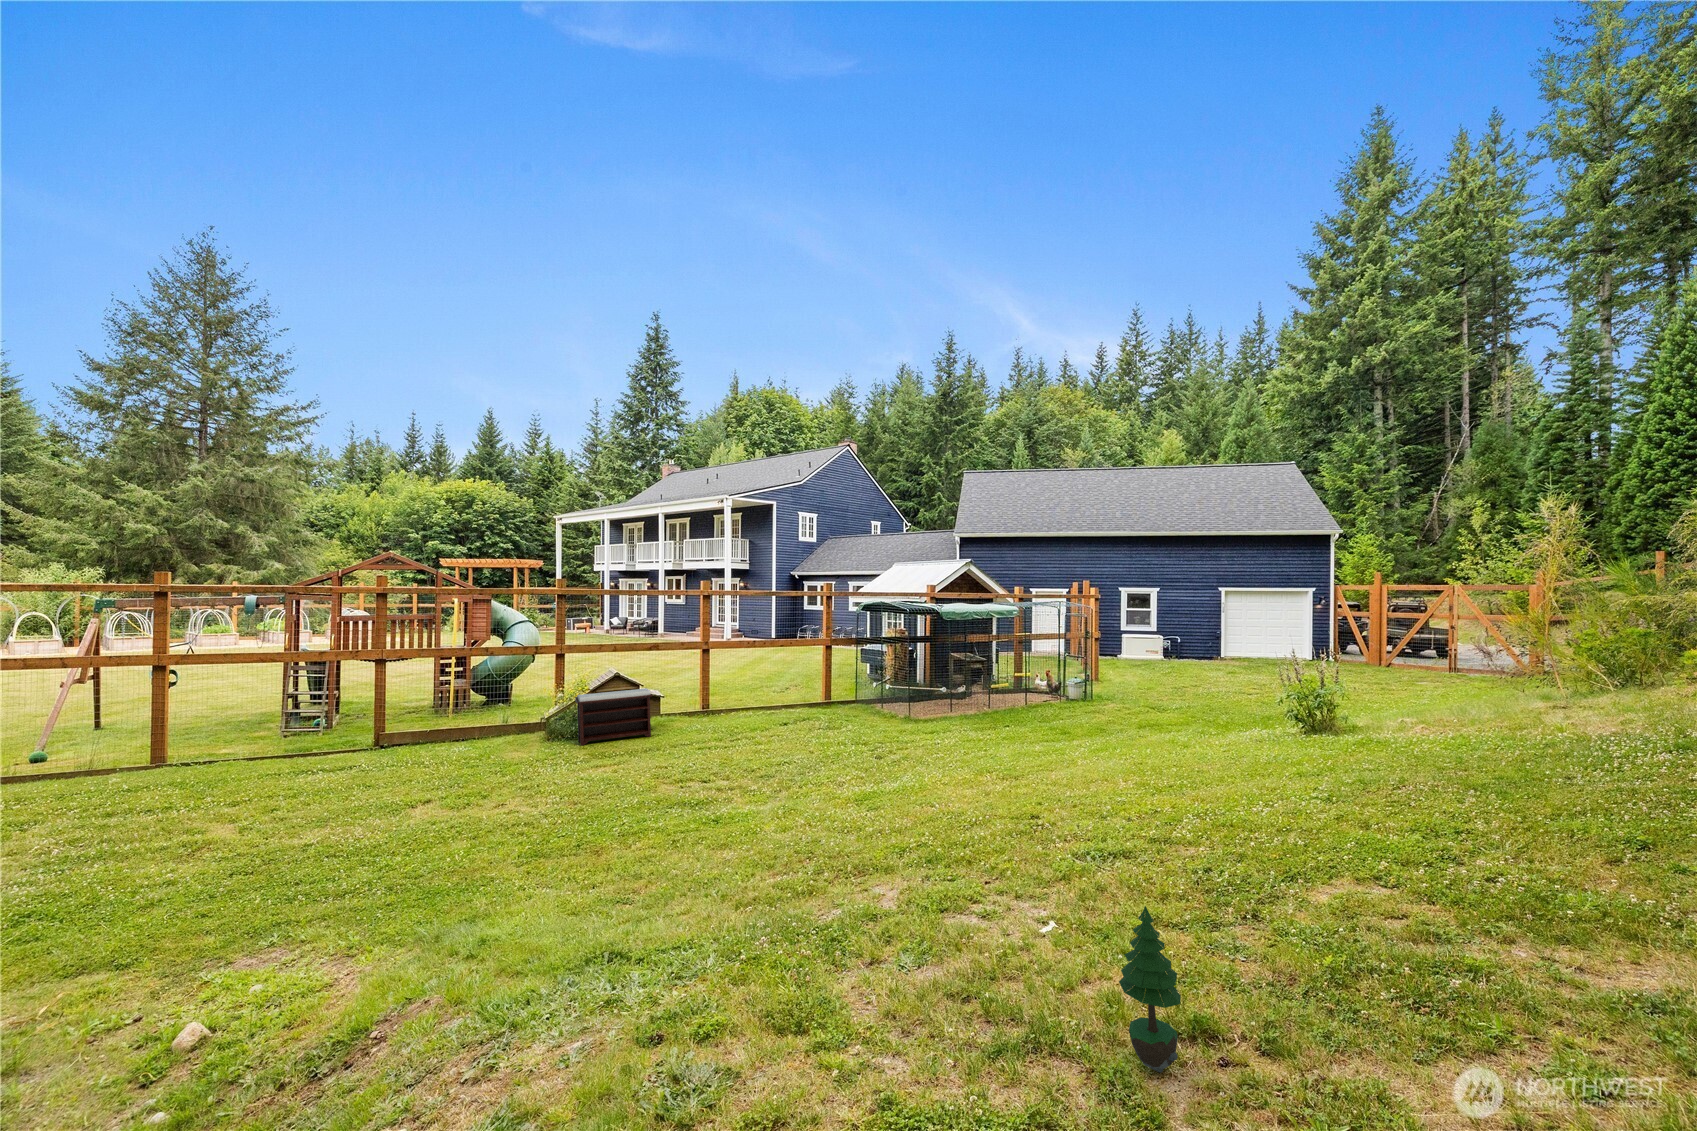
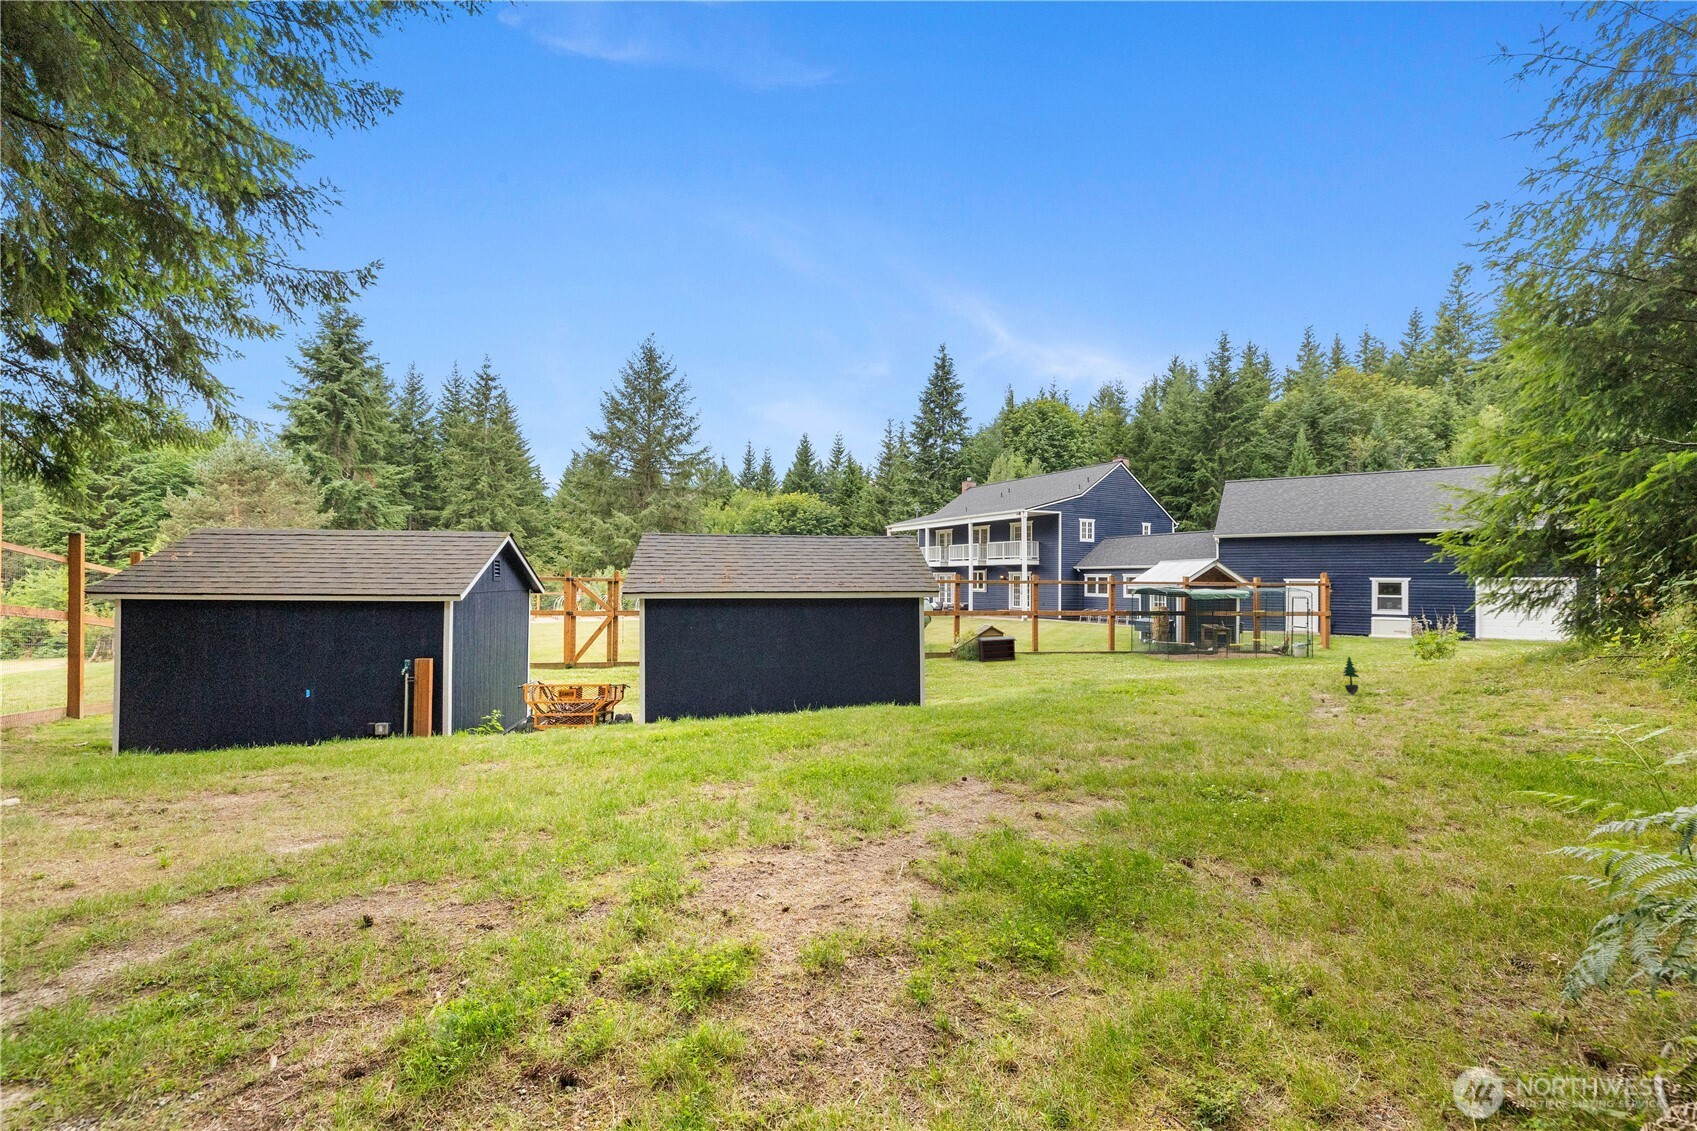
potted tree: present [1119,906,1181,1073] -> present [1343,657,1359,694]

